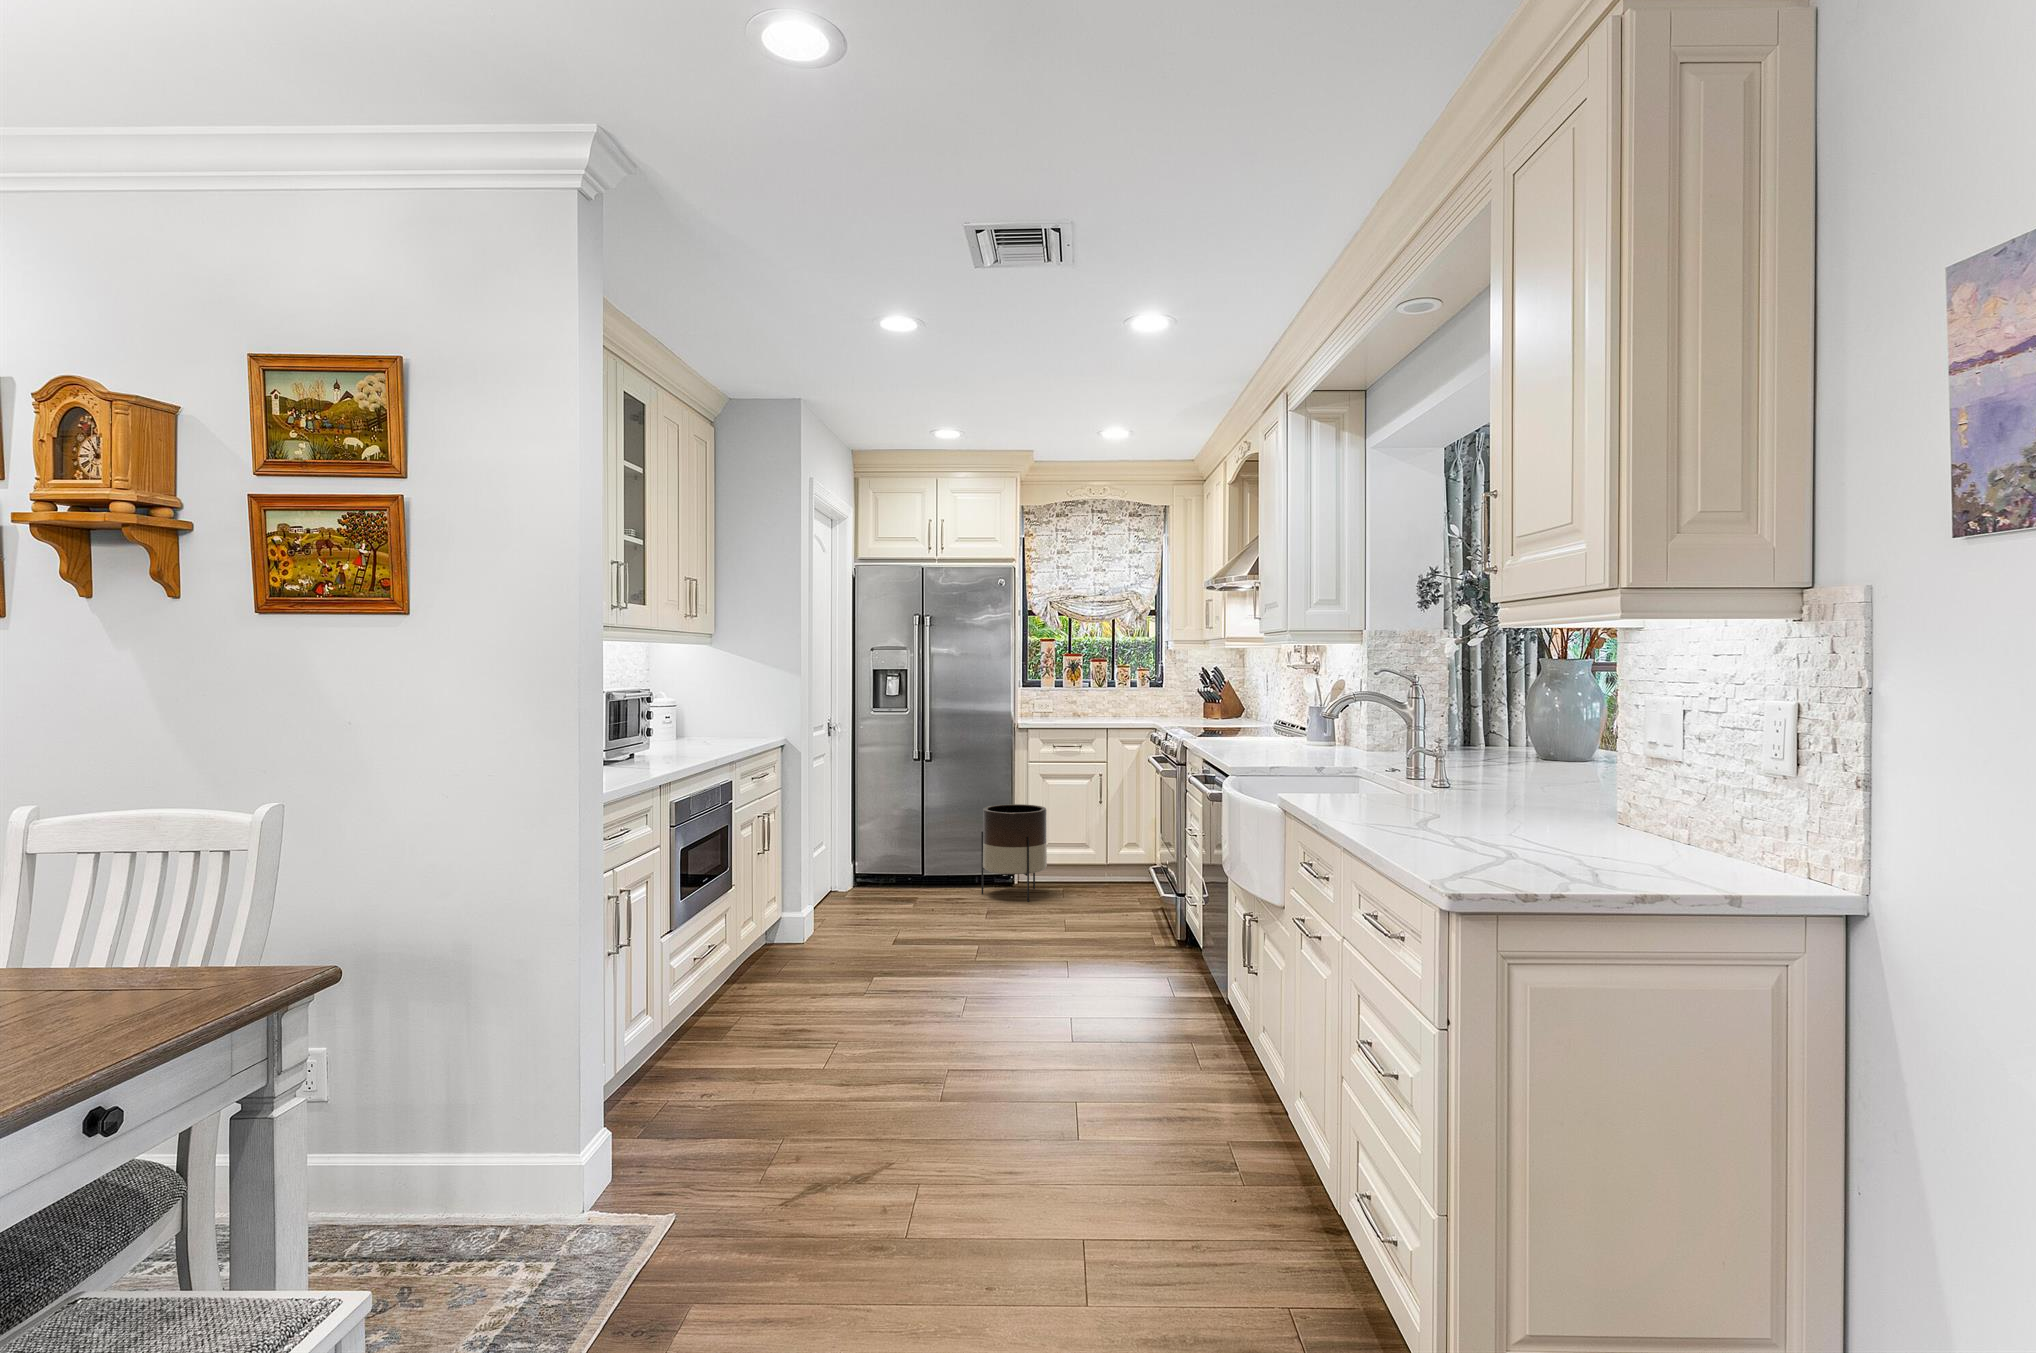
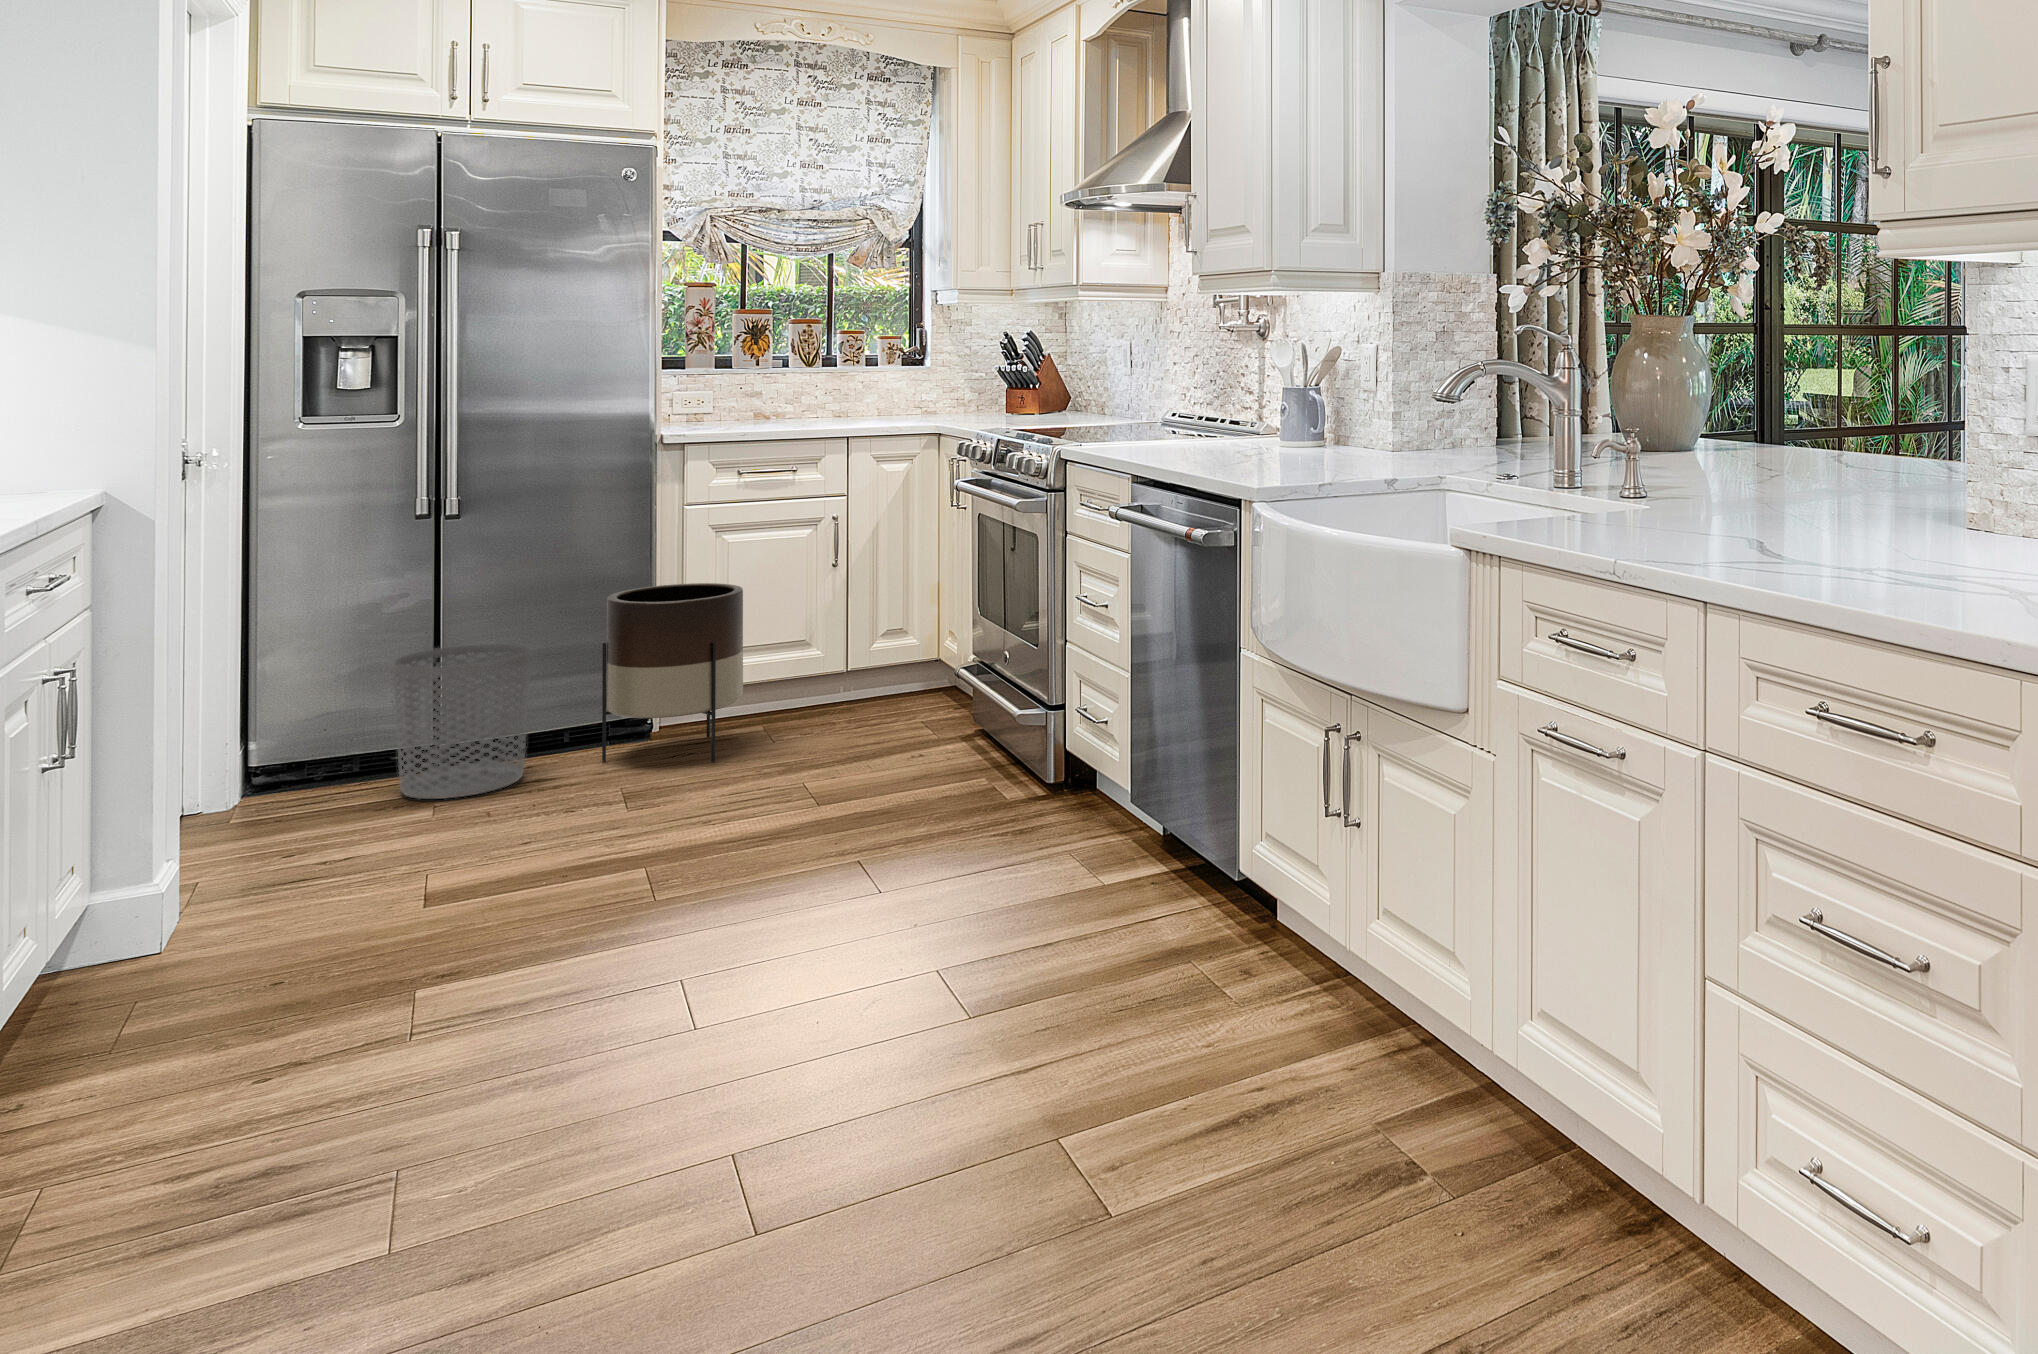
waste bin: none [894,826,949,900] -> present [393,643,531,799]

